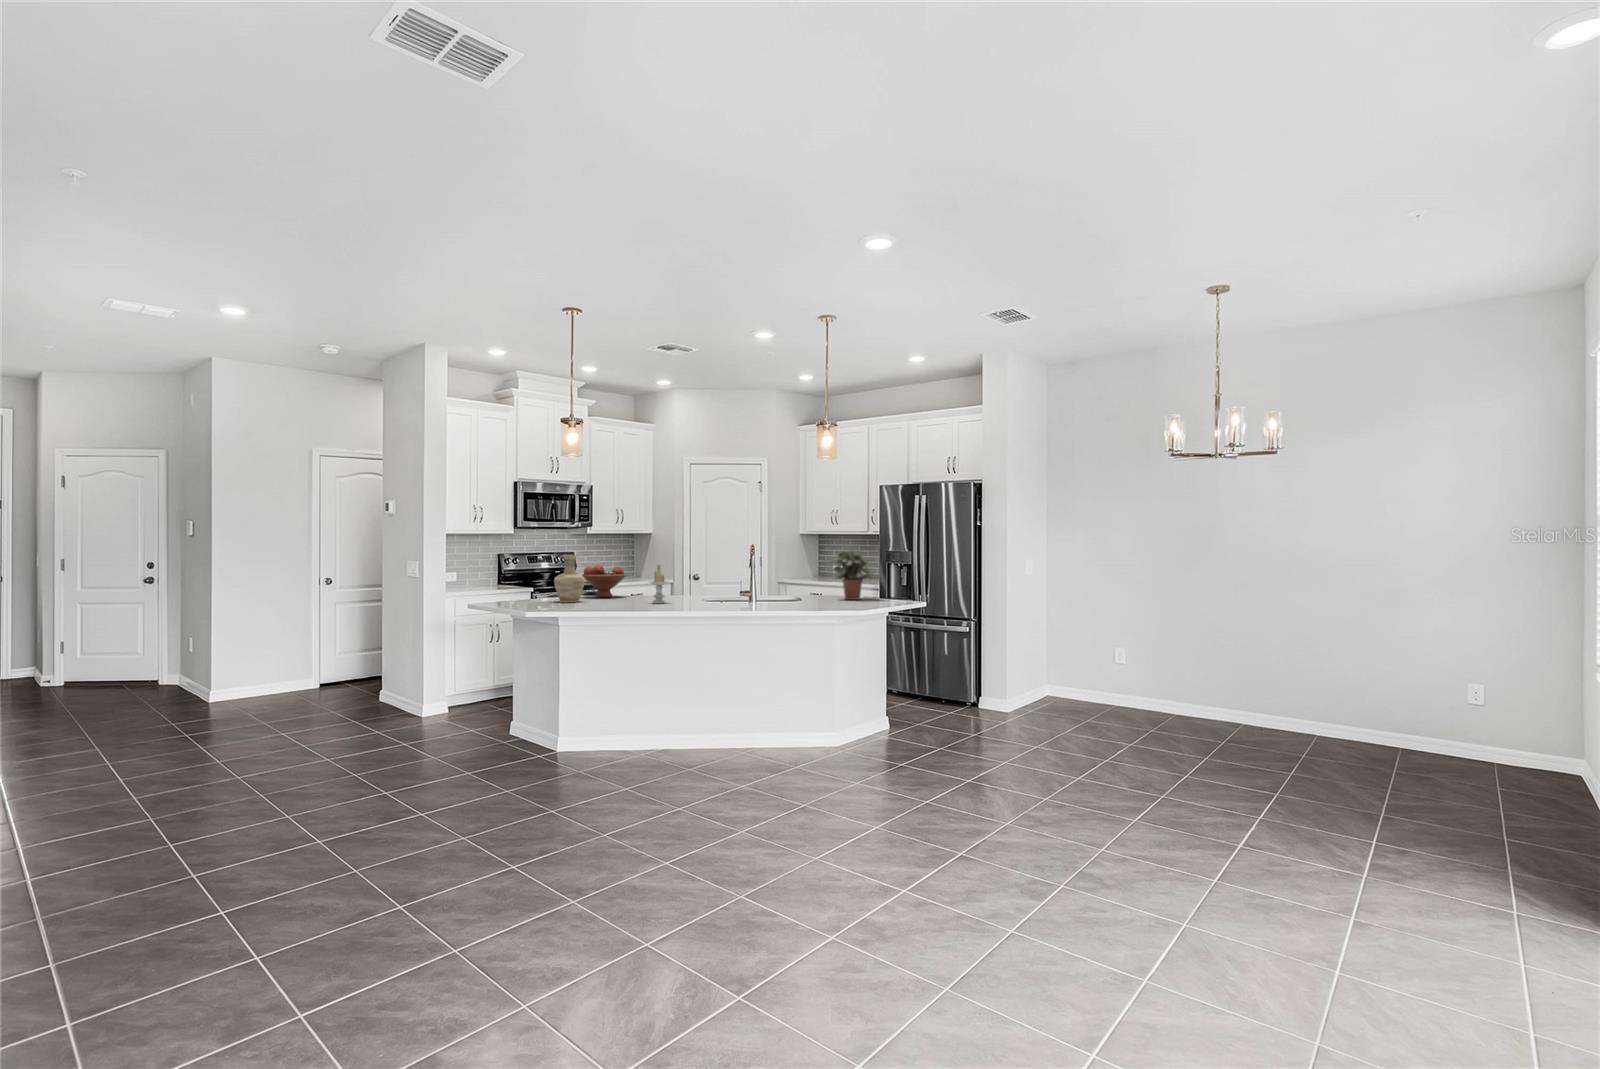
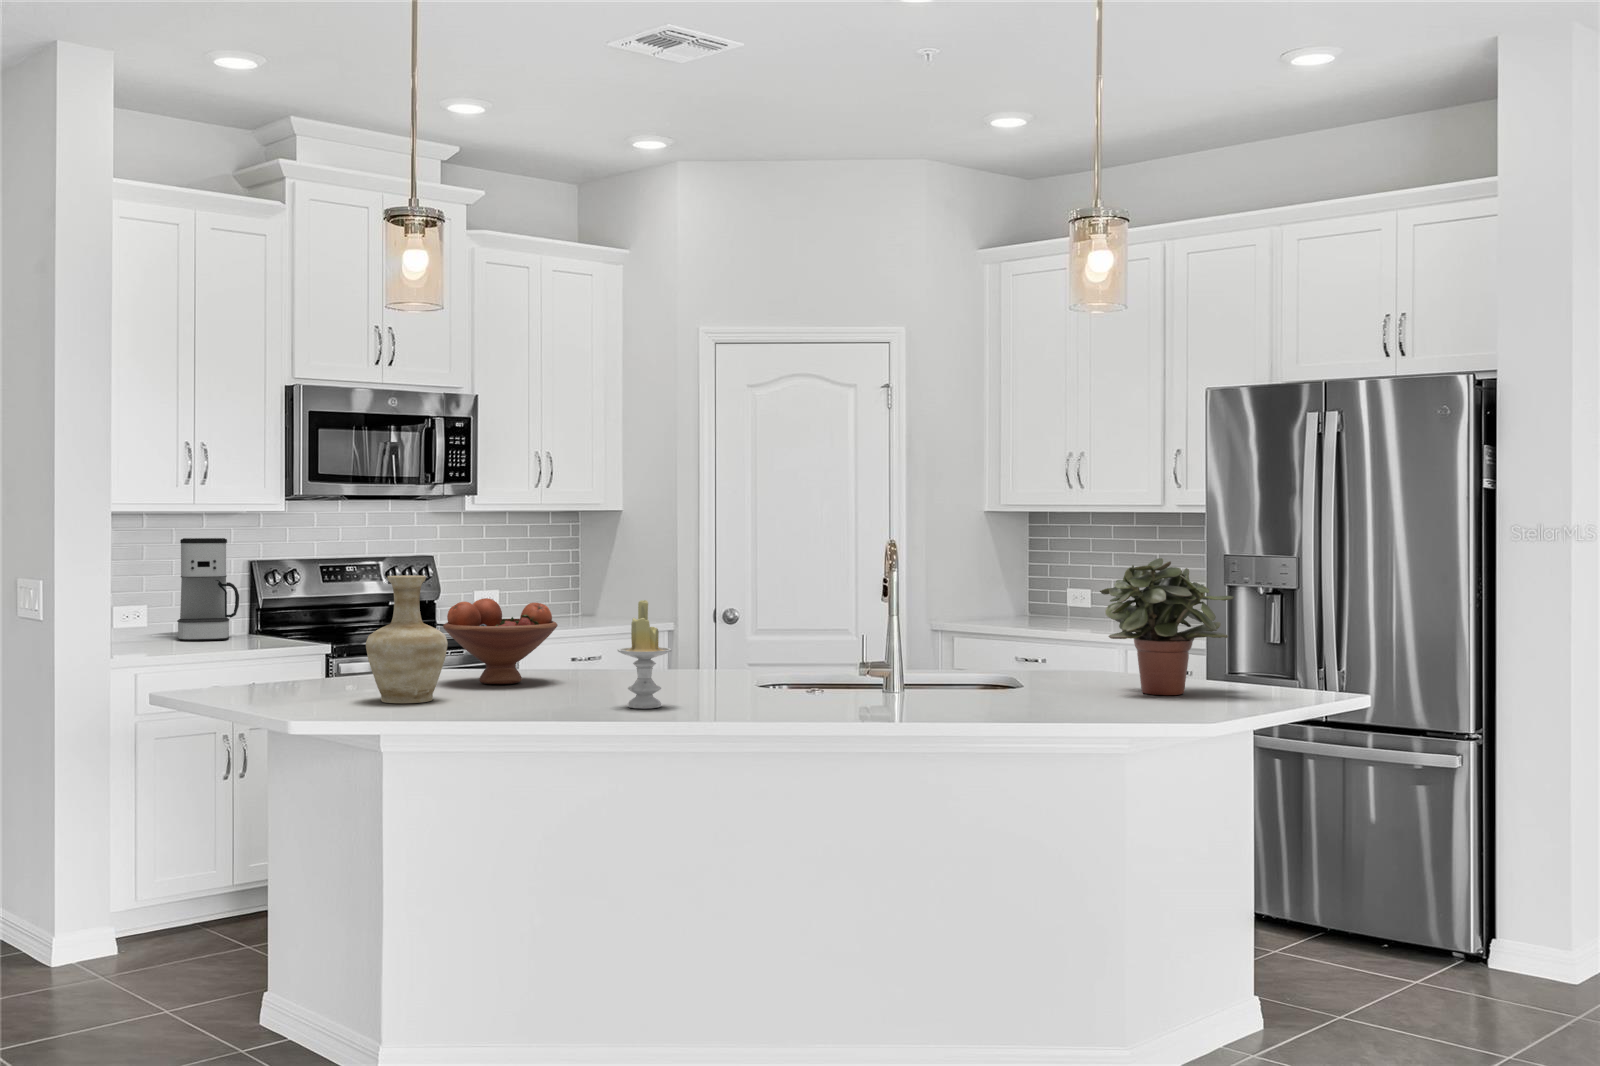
coffee maker: none [468,544,493,585] -> present [177,538,239,641]

